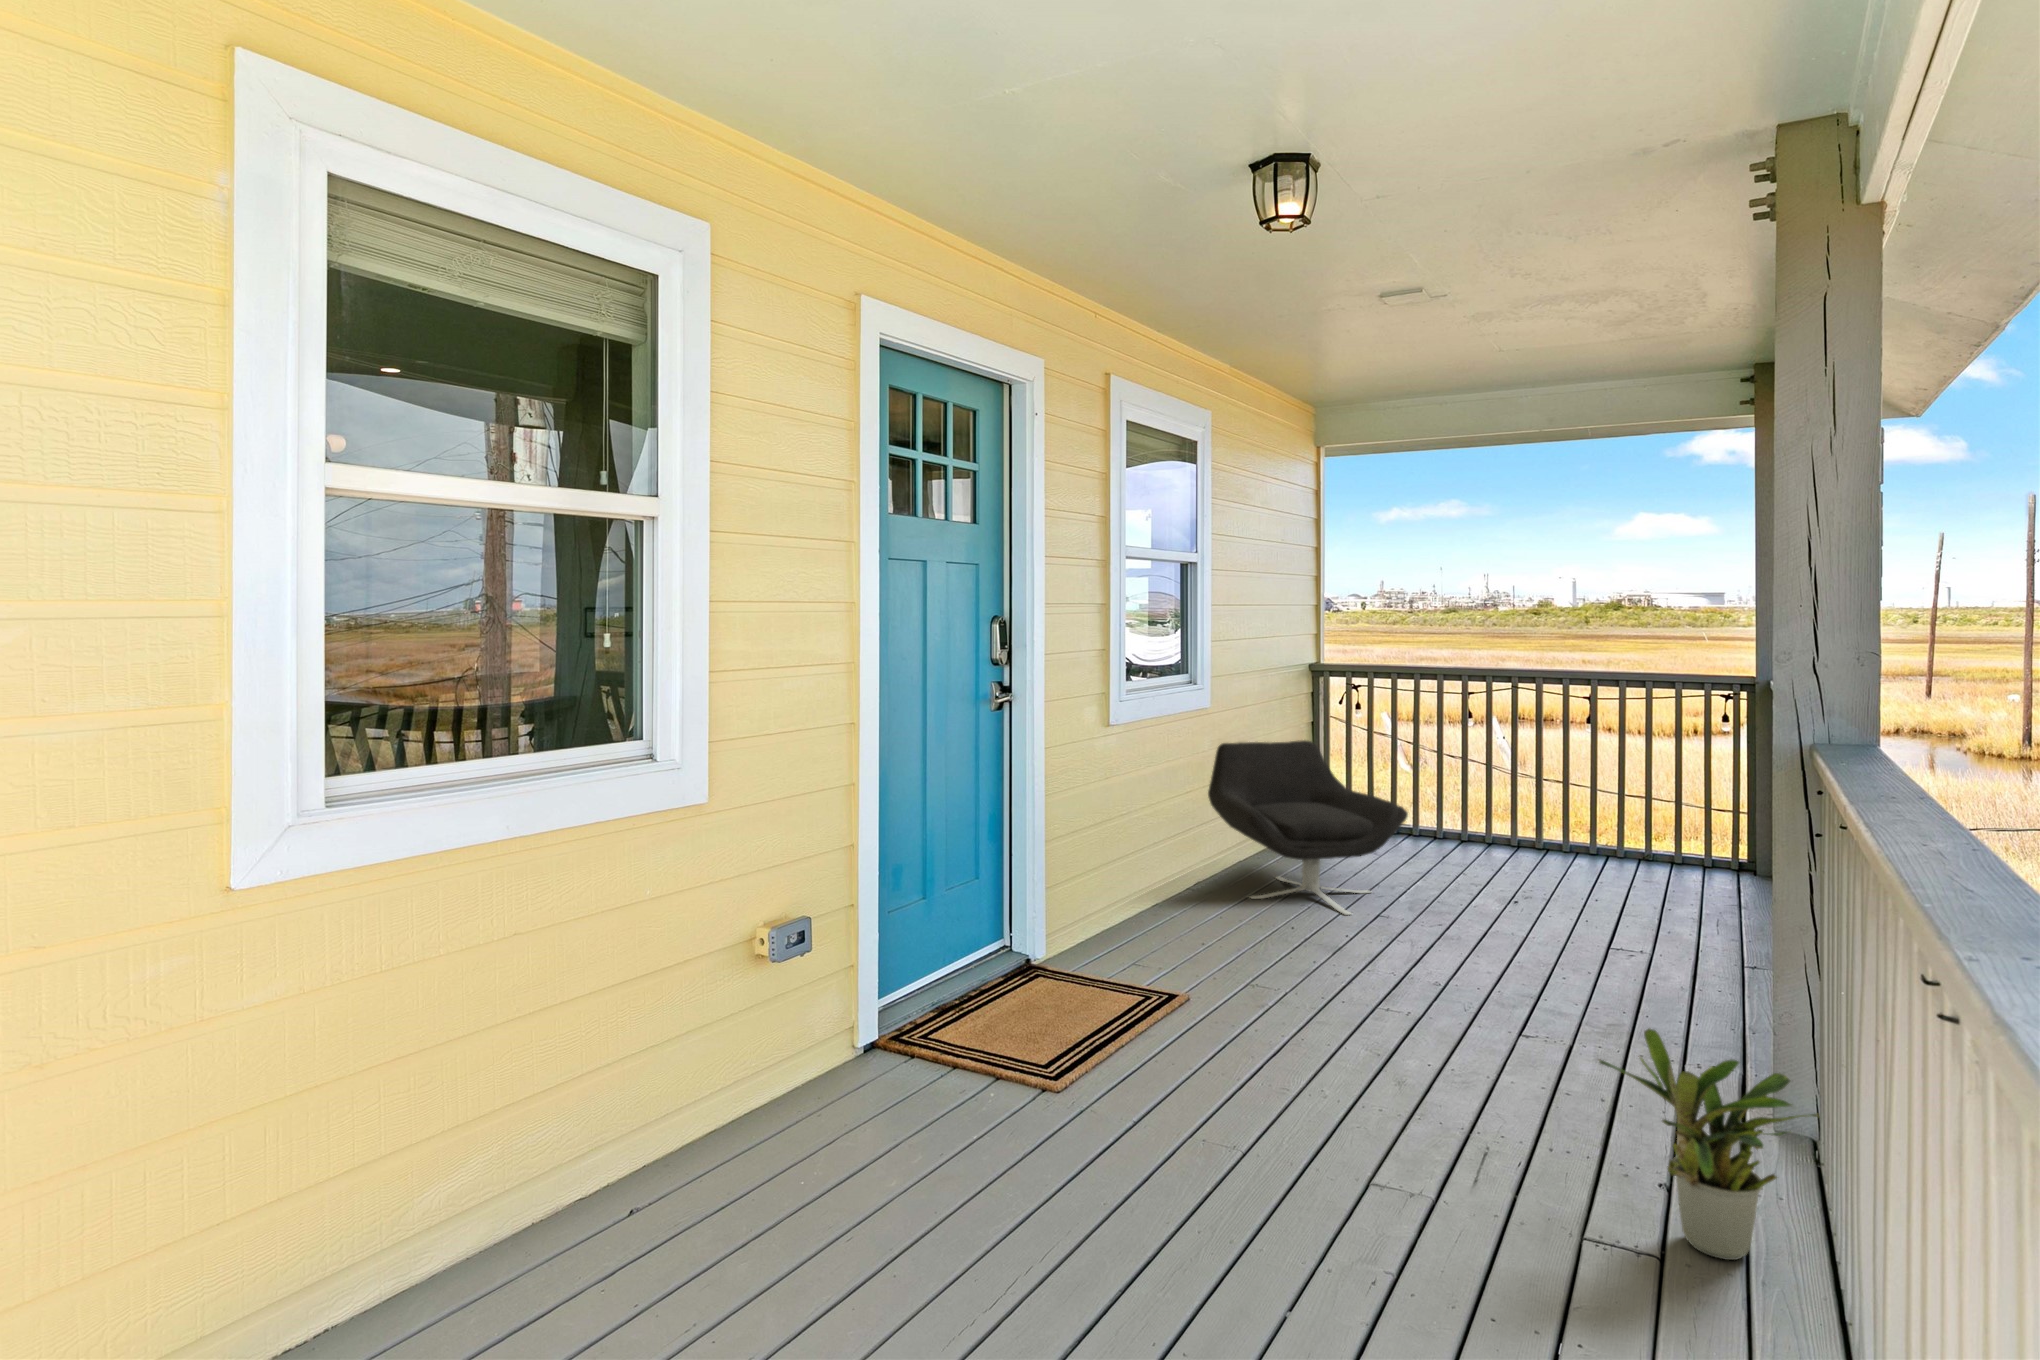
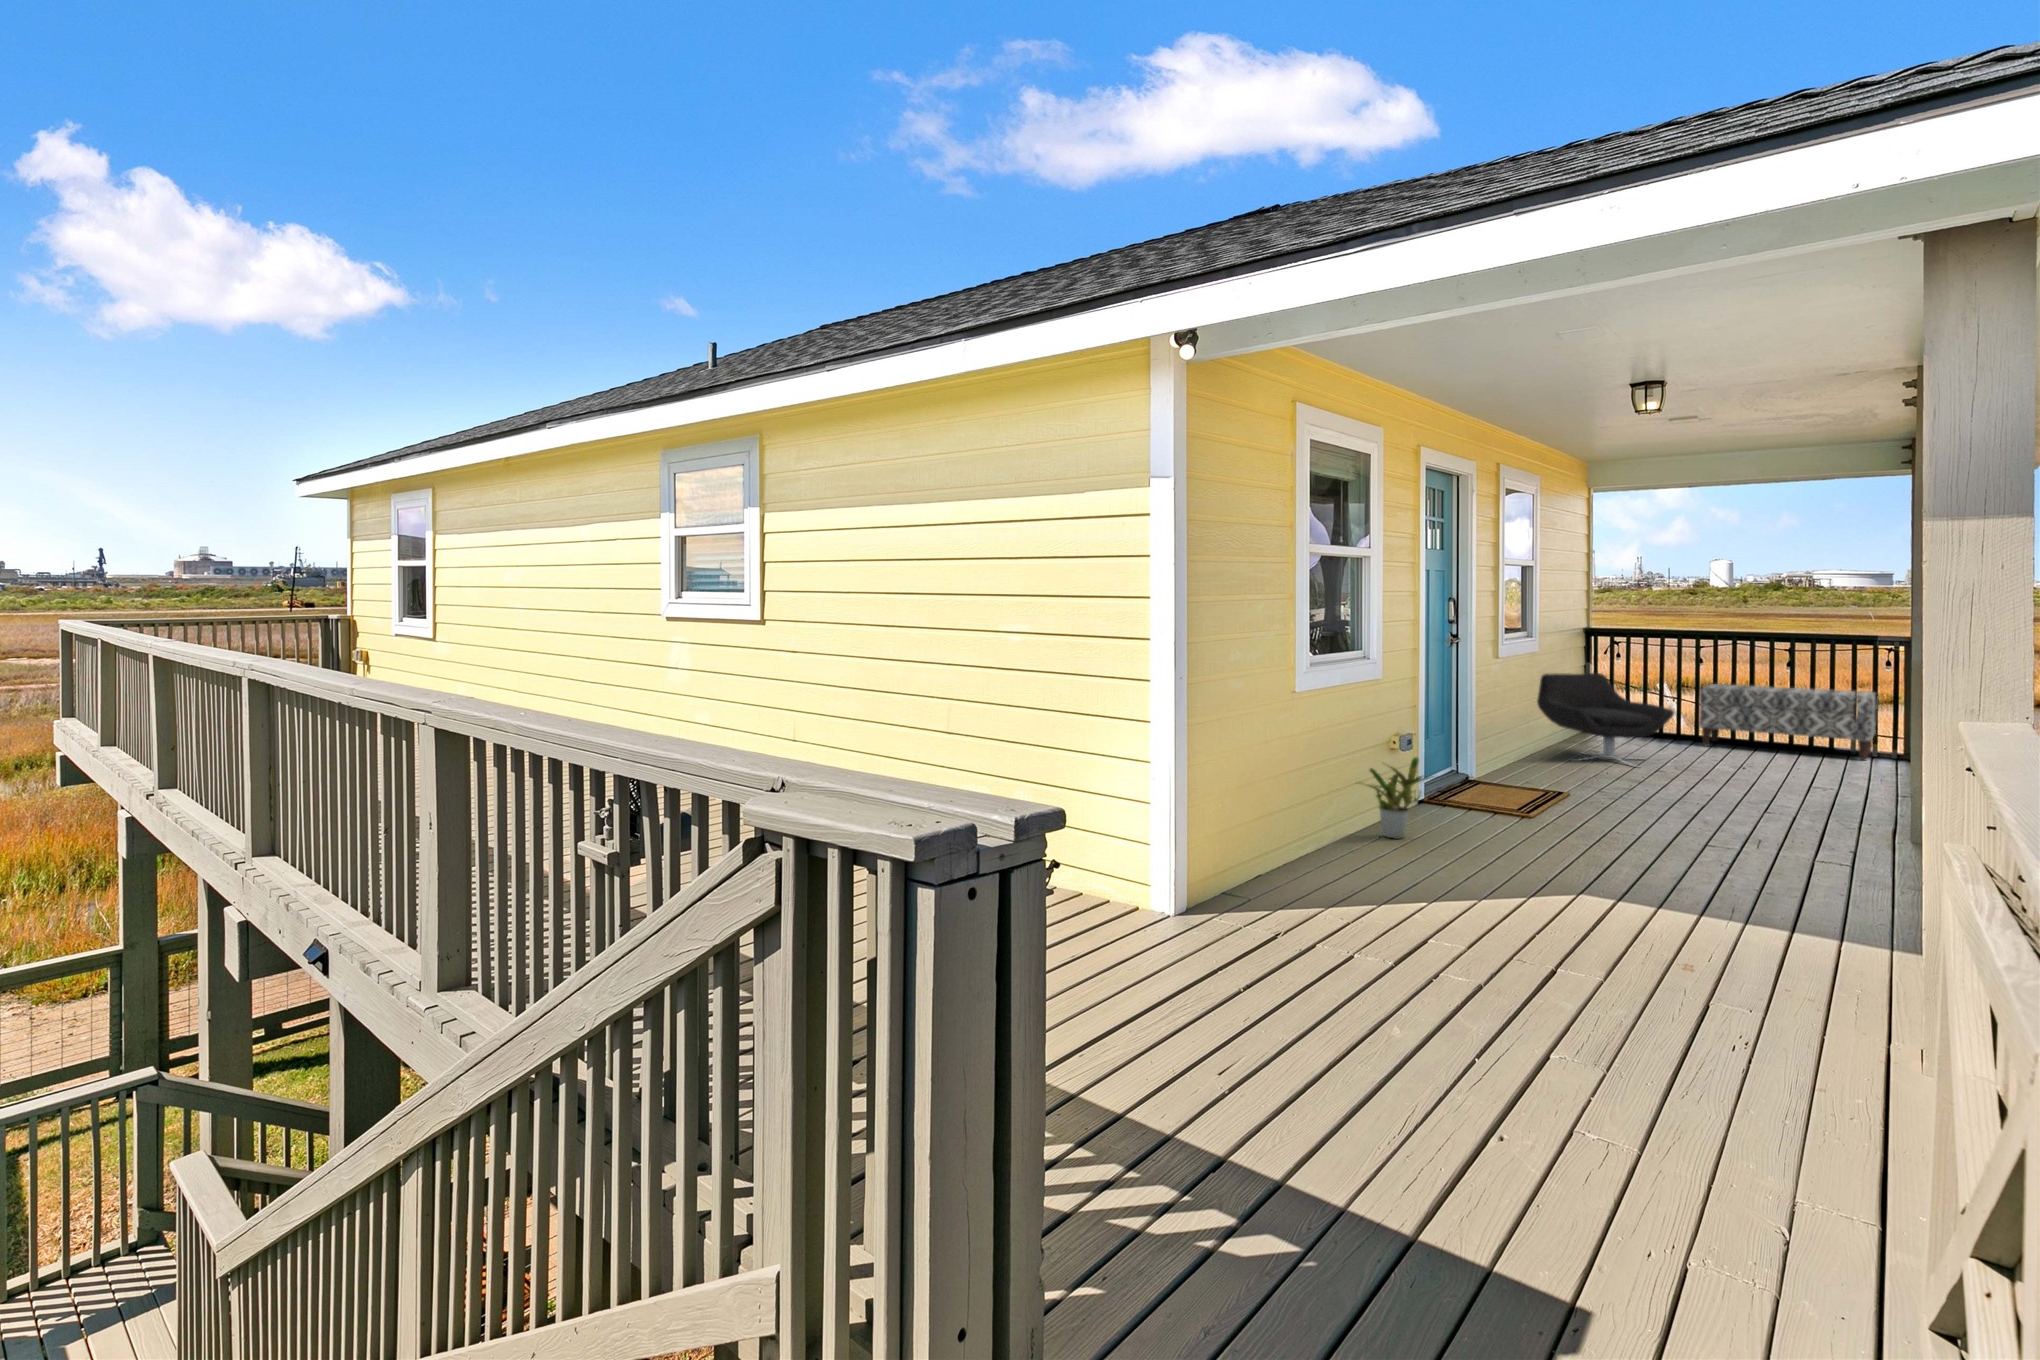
bench: none [1464,750,1711,881] -> present [1699,684,1878,760]
potted plant: present [1599,1029,1819,1260] -> present [1368,757,1430,839]

